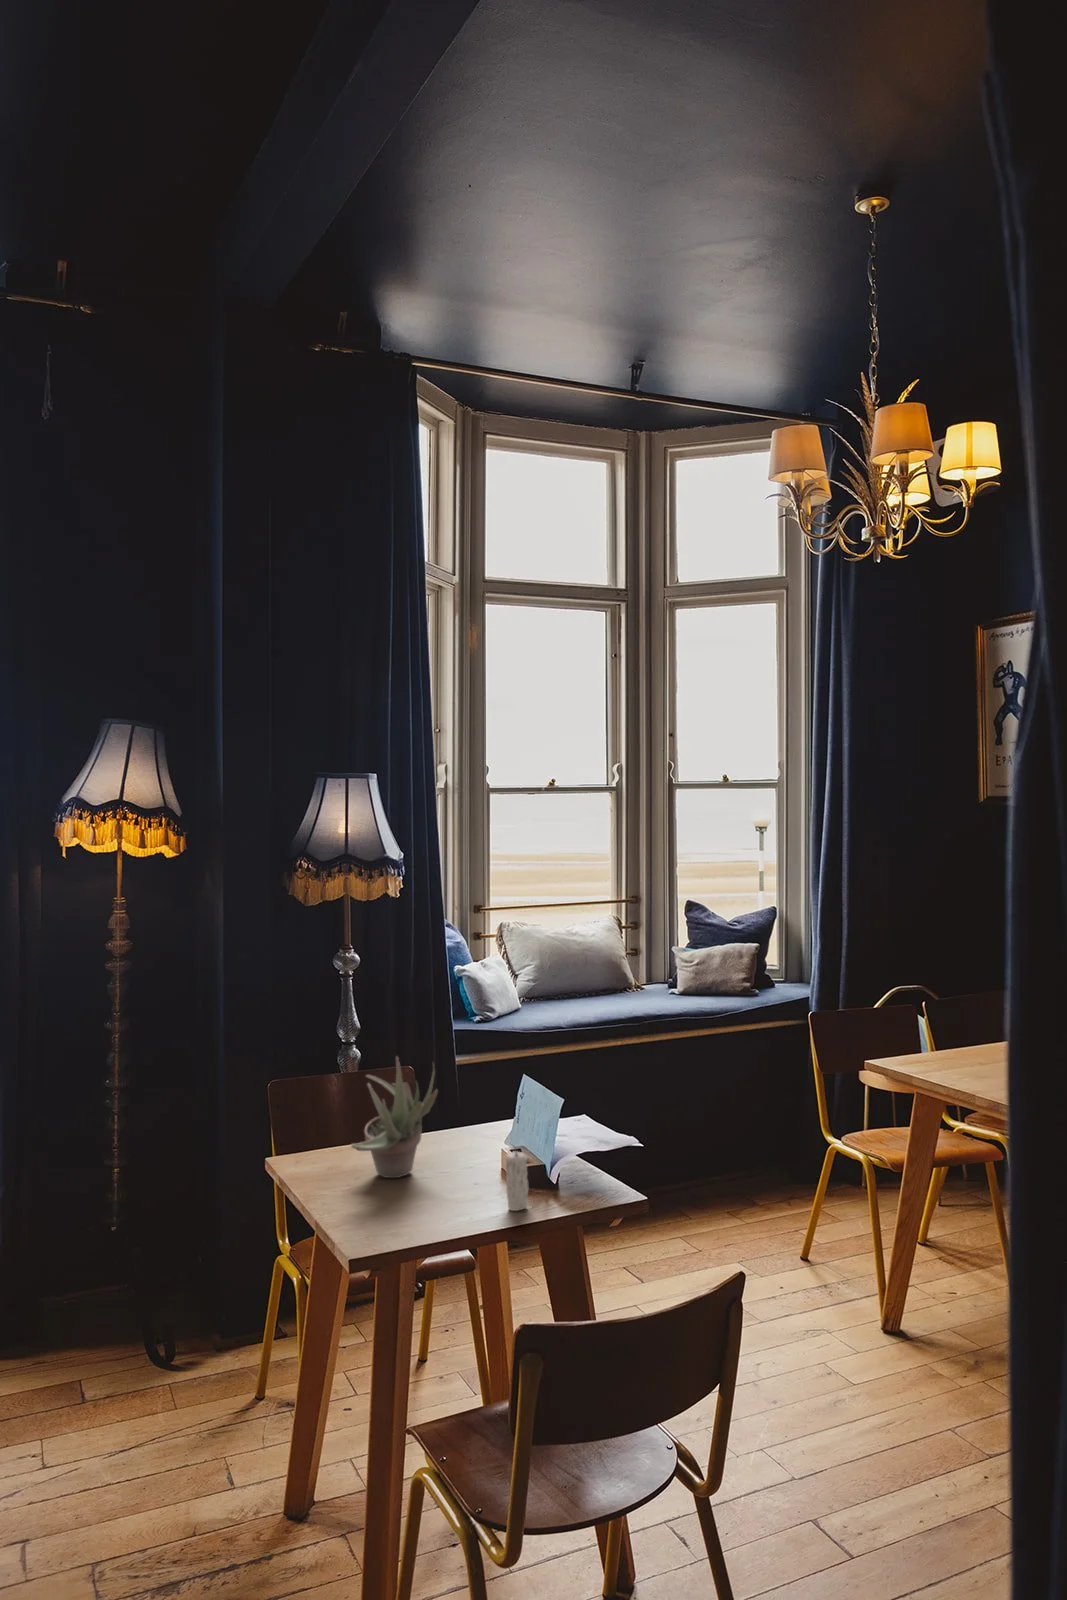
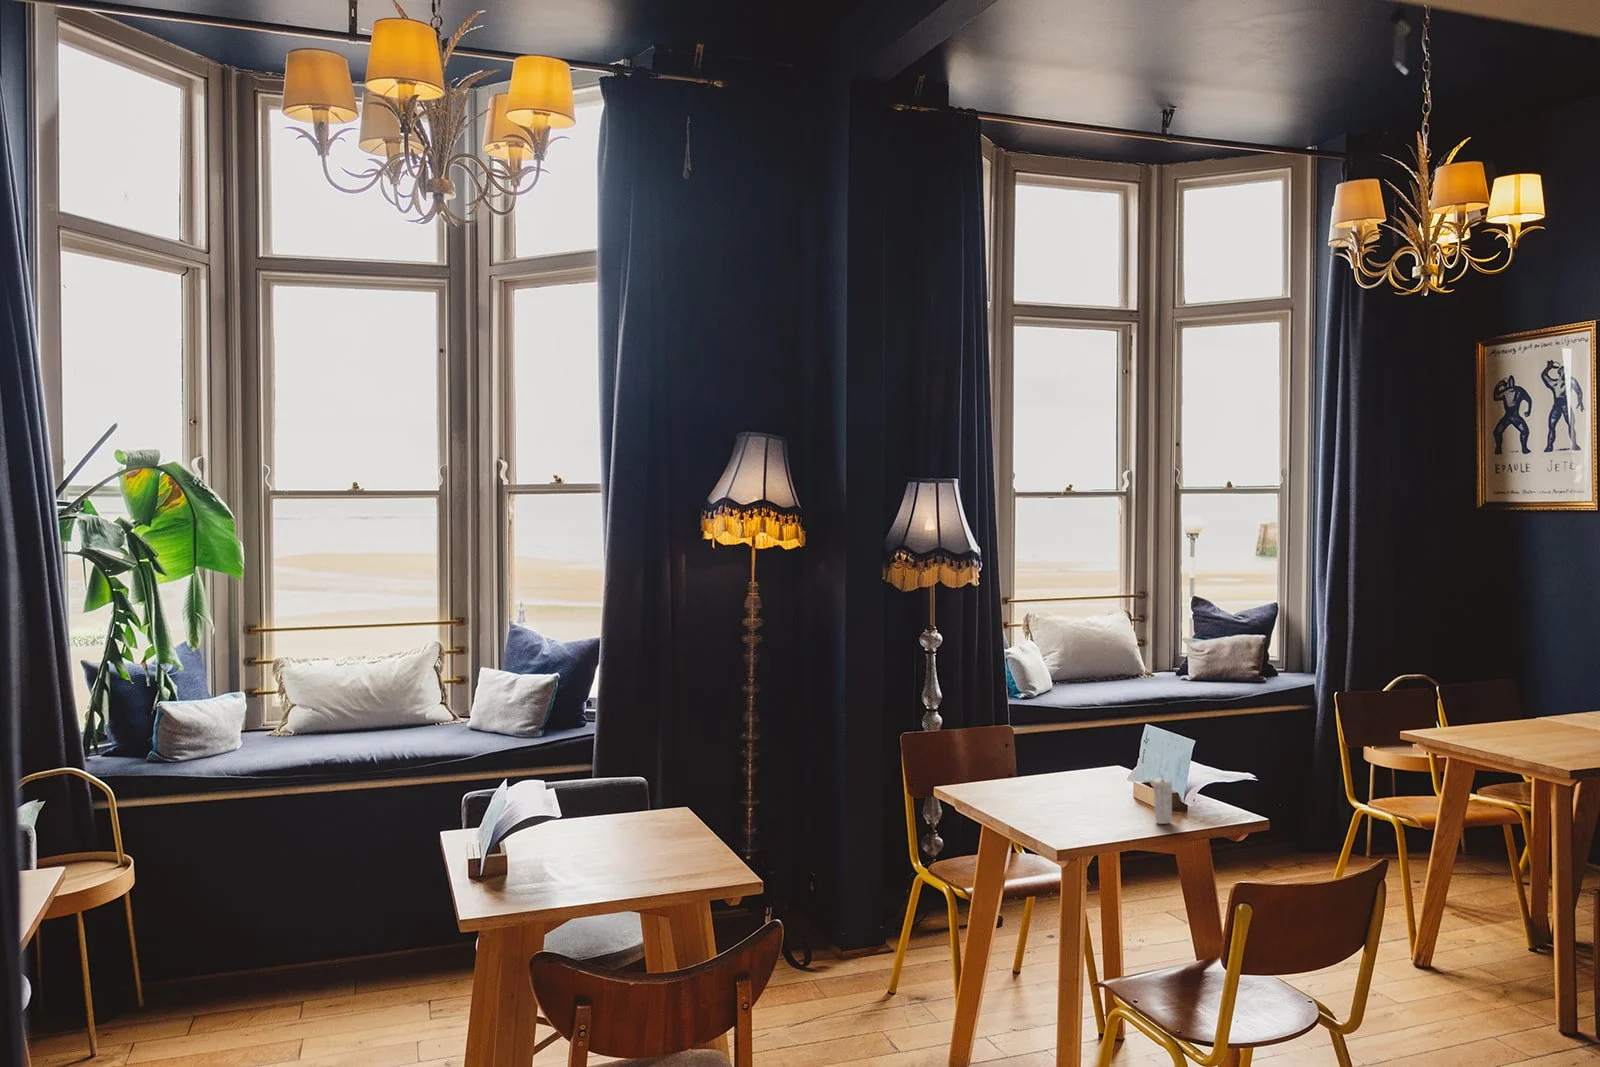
succulent plant: present [351,1057,438,1178] -> none [1017,705,1082,802]

